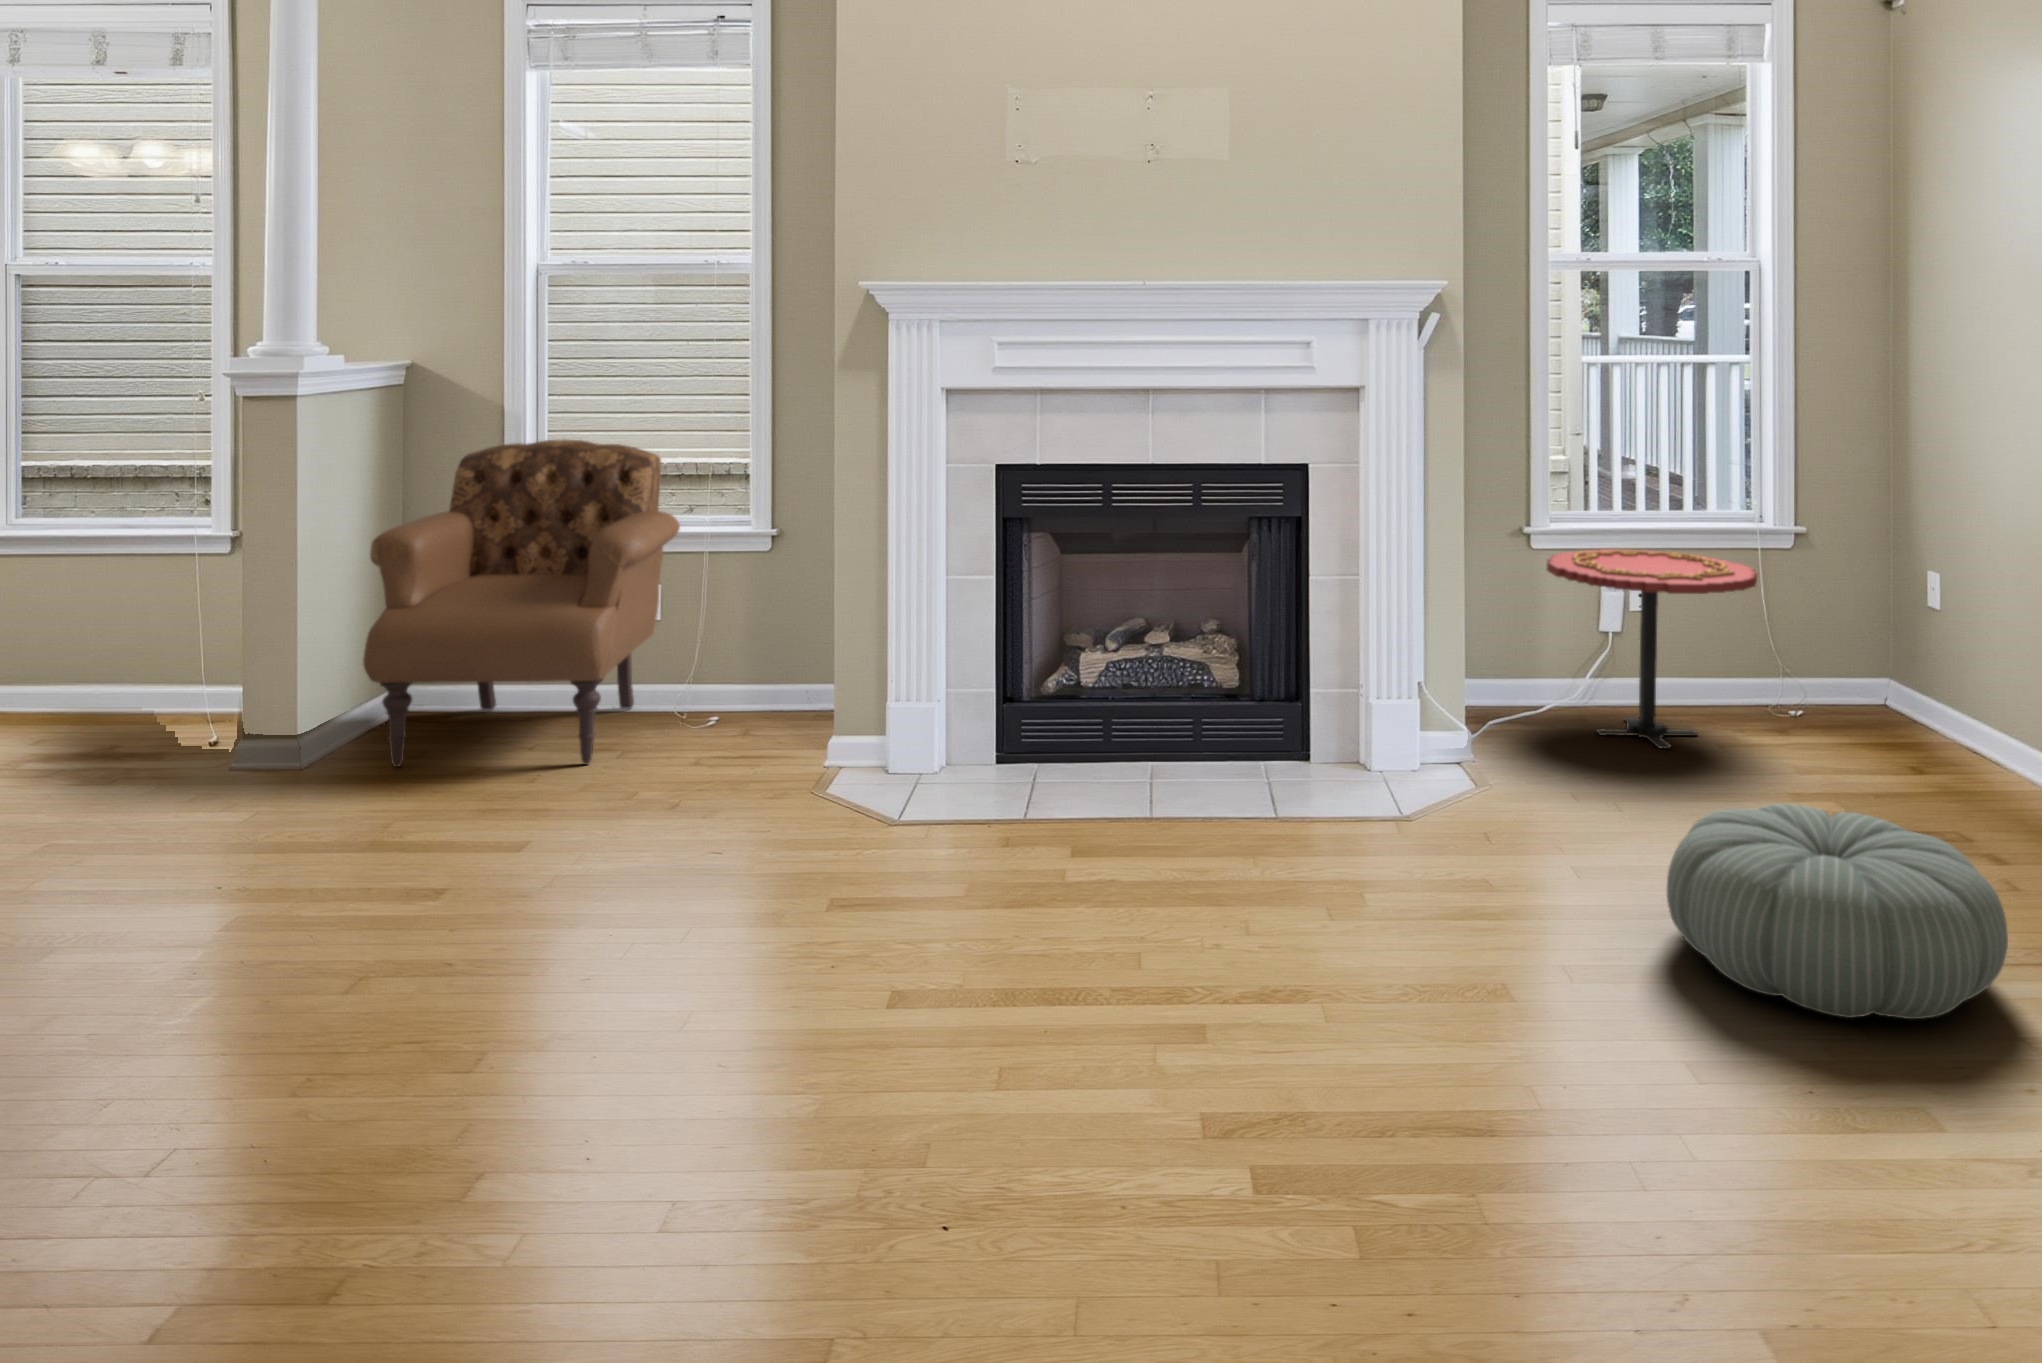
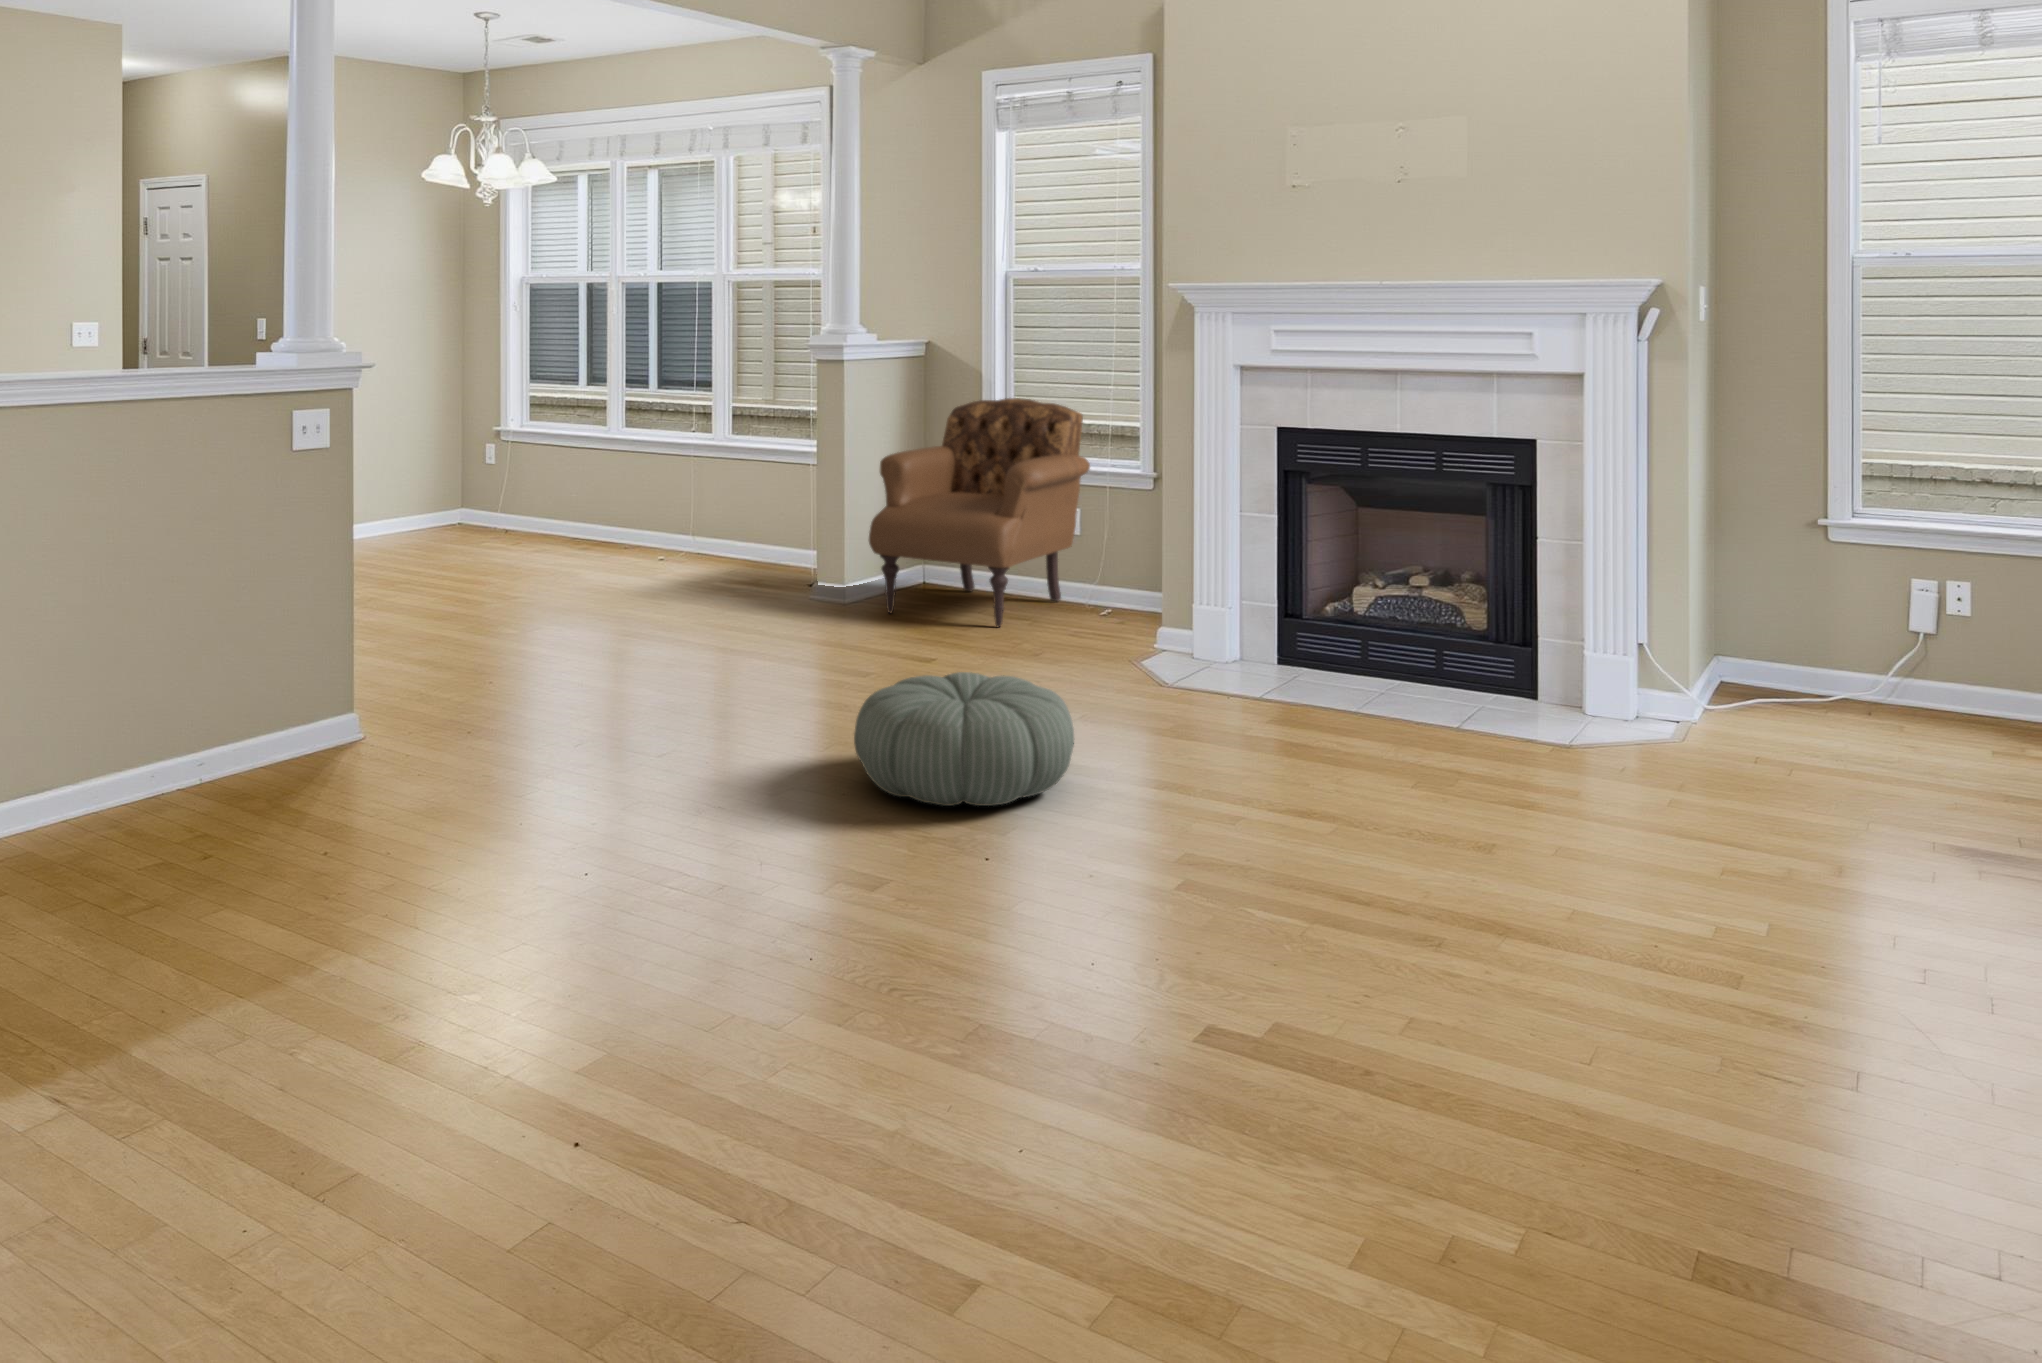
side table: present [1547,549,1757,749] -> none [1803,546,2034,743]
pouf: present [1667,804,2008,1019] -> present [854,672,1074,806]

